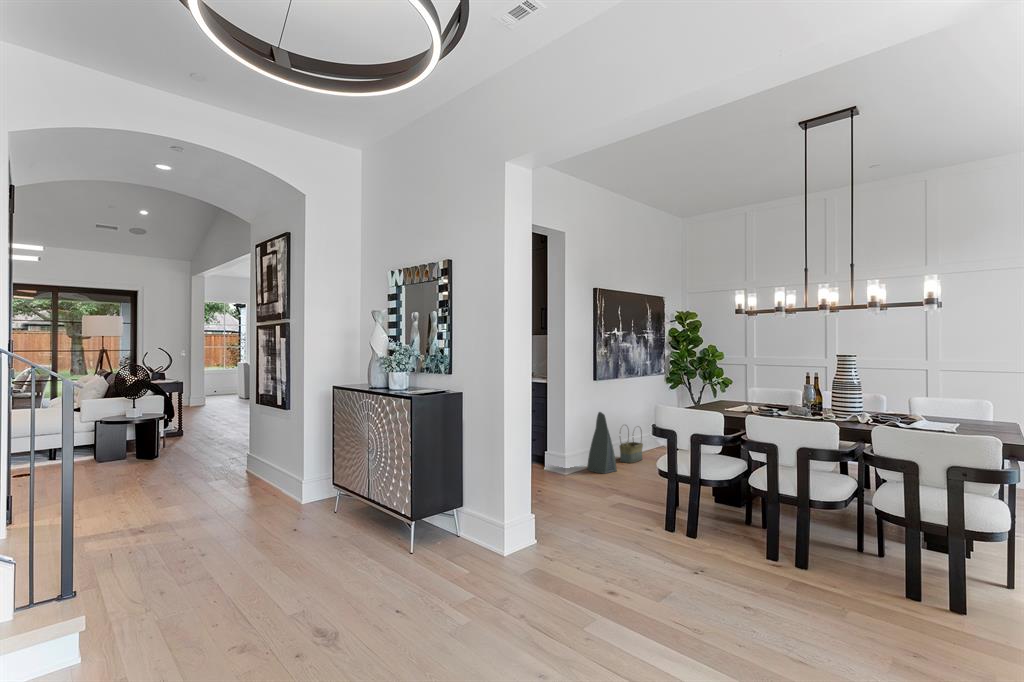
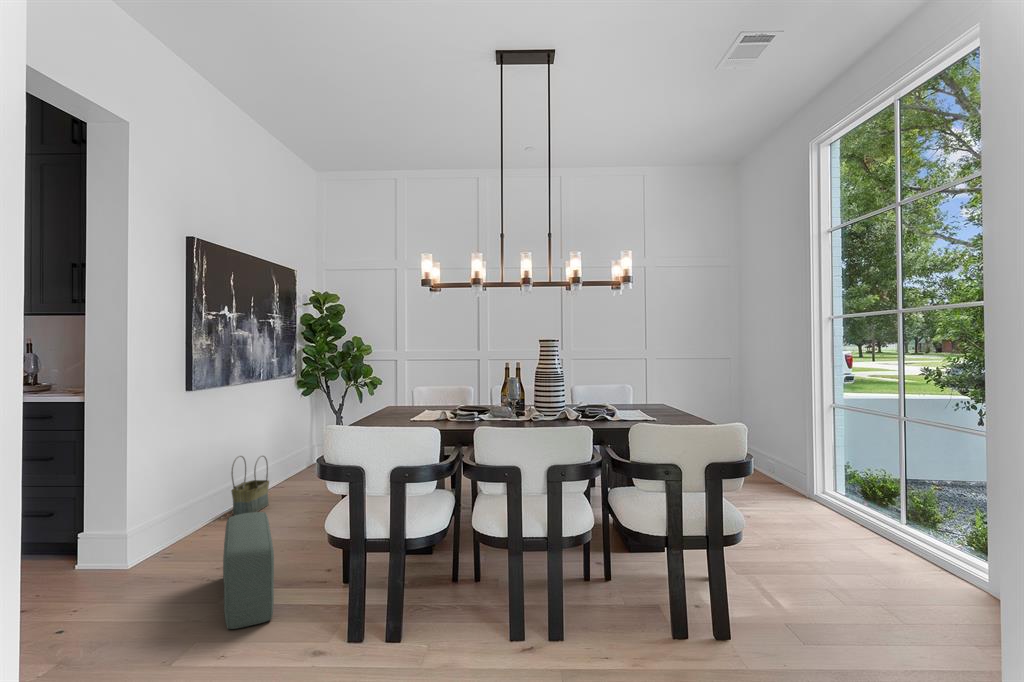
air purifier: present [587,412,617,474] -> none [174,442,230,547]
pouf: none [606,454,633,512] -> present [223,512,274,629]

